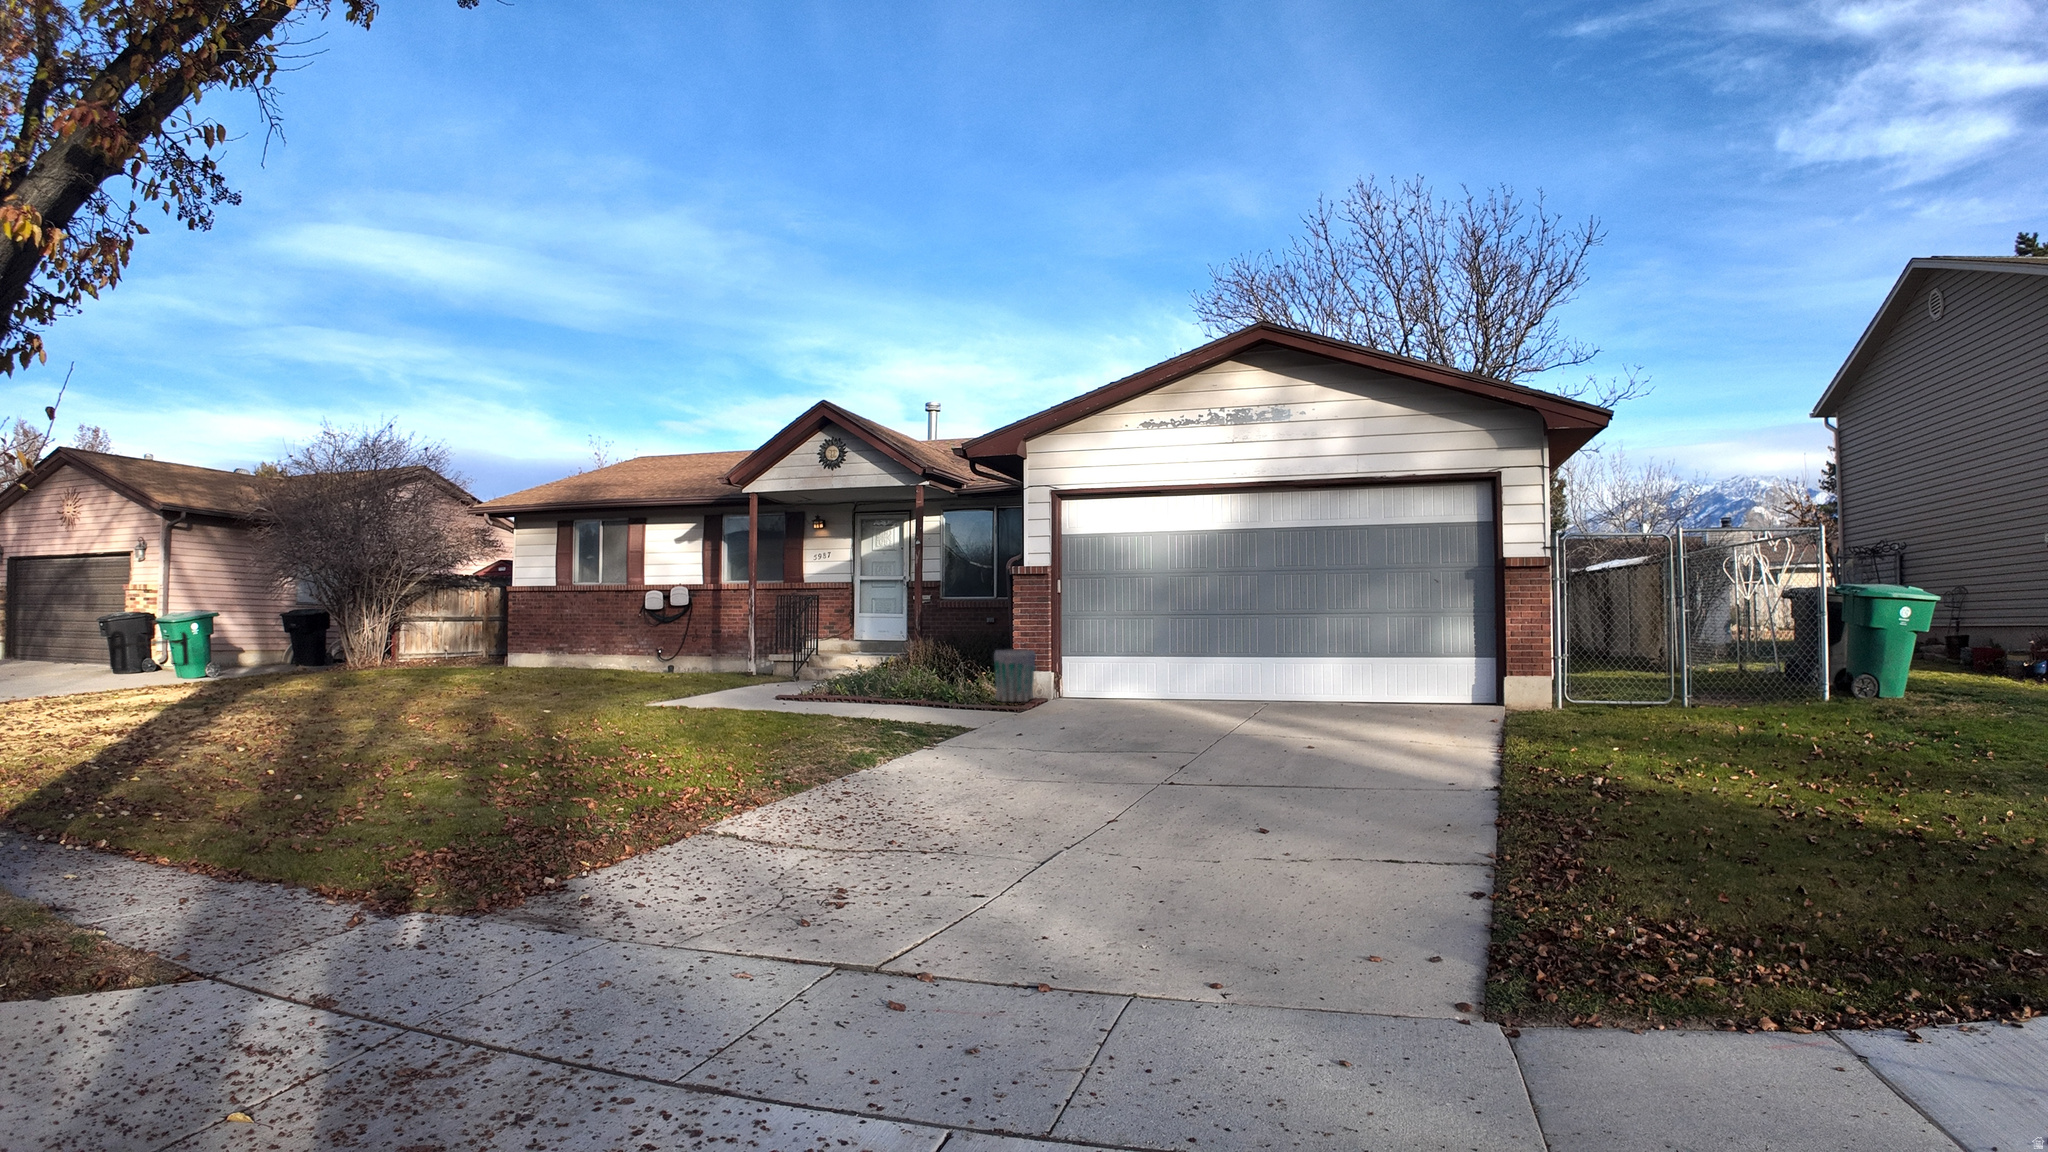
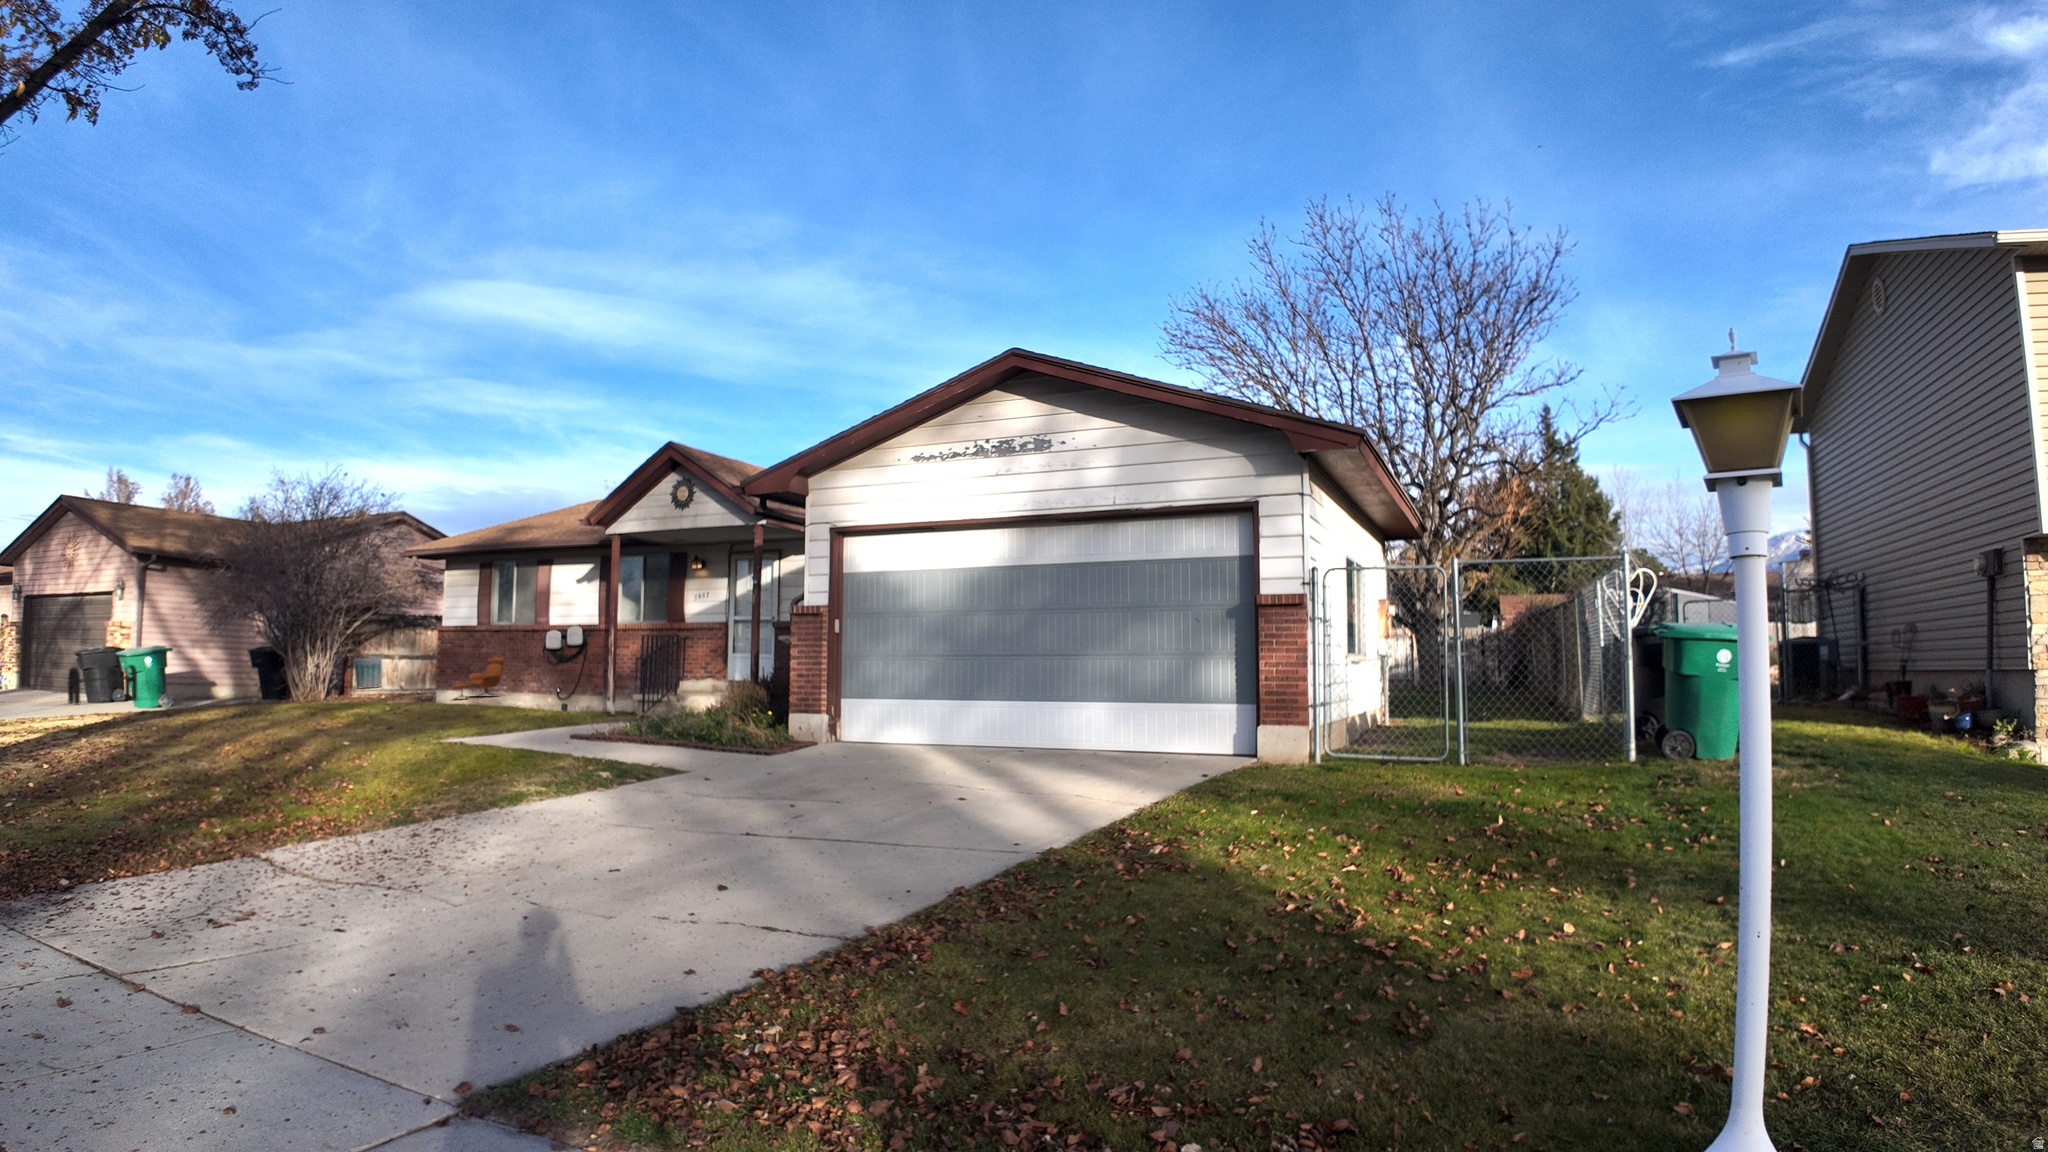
lounge chair: none [556,618,602,661] -> present [453,657,504,698]
trash can: present [994,649,1035,702] -> present [353,657,382,688]

